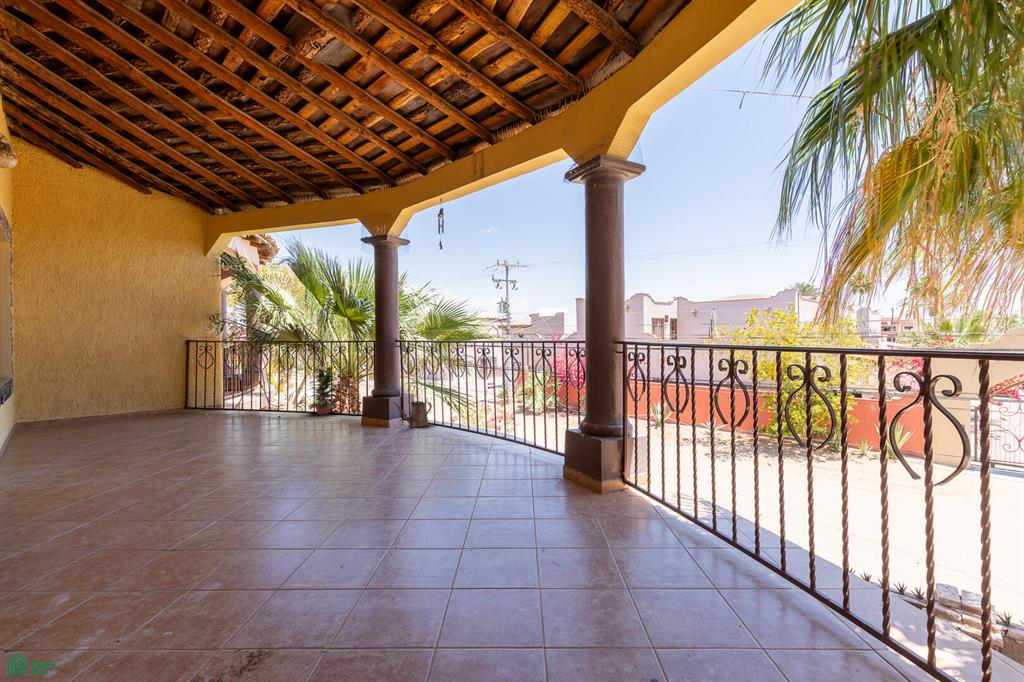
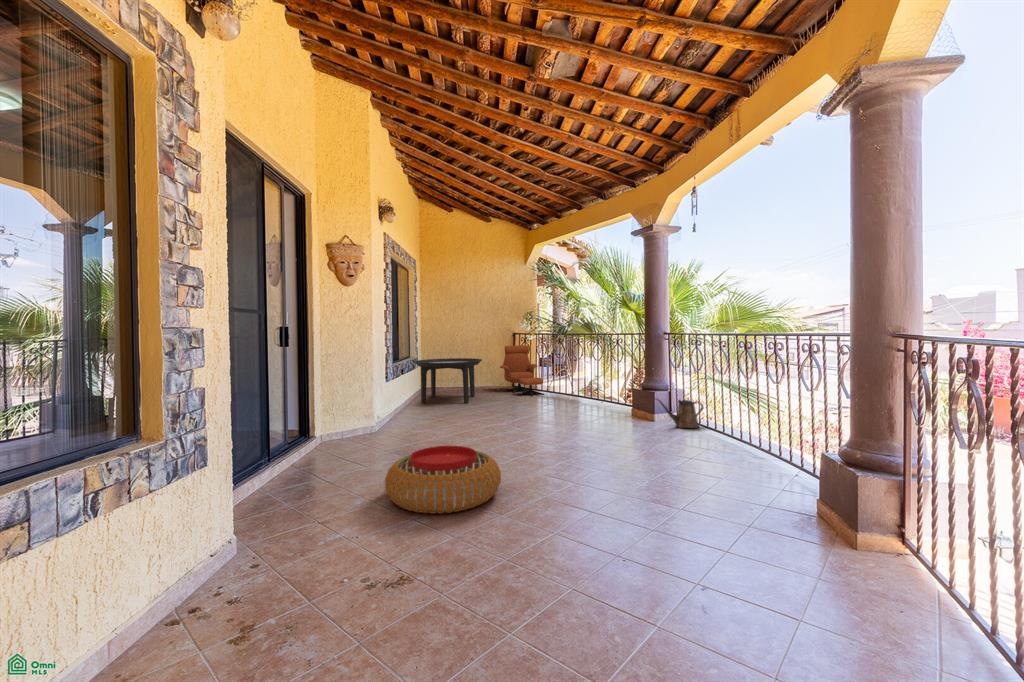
lounge chair: none [168,354,238,416] -> present [500,345,543,396]
decorative plant: present [309,367,339,414] -> none [592,359,624,404]
round table: none [16,373,149,443] -> present [414,358,482,403]
pouf: none [106,480,289,581] -> present [385,446,501,514]

